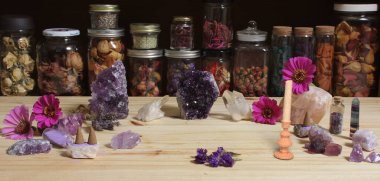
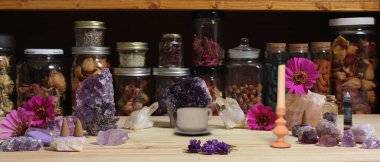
teacup: none [182,96,229,132] -> present [173,107,212,135]

